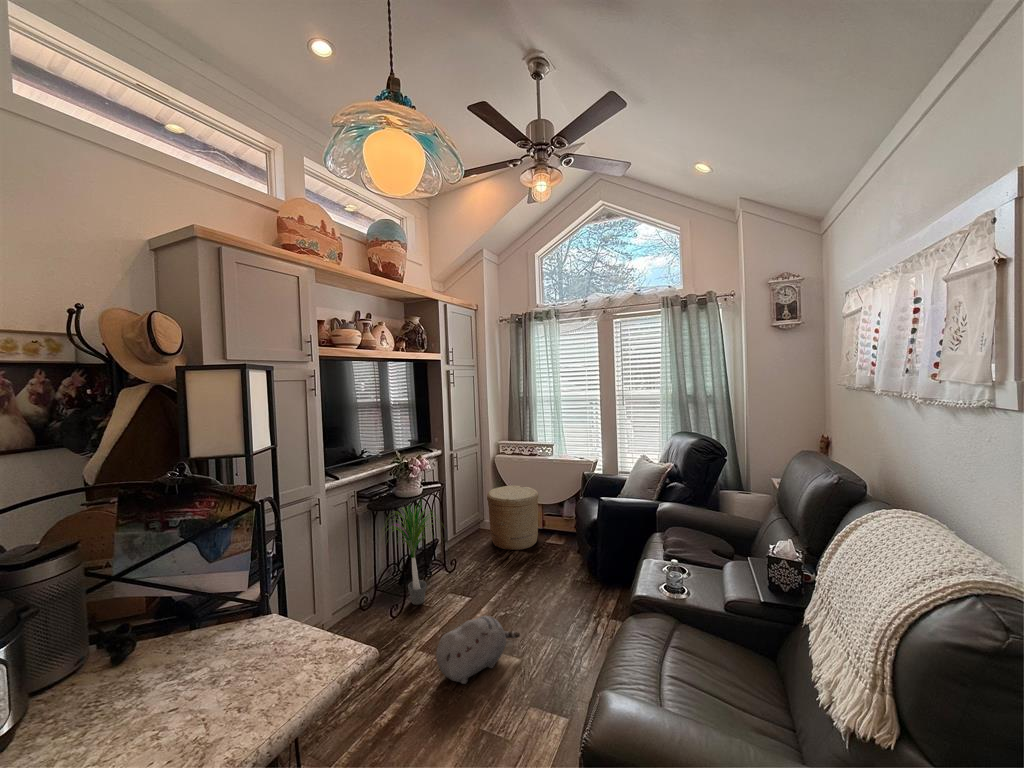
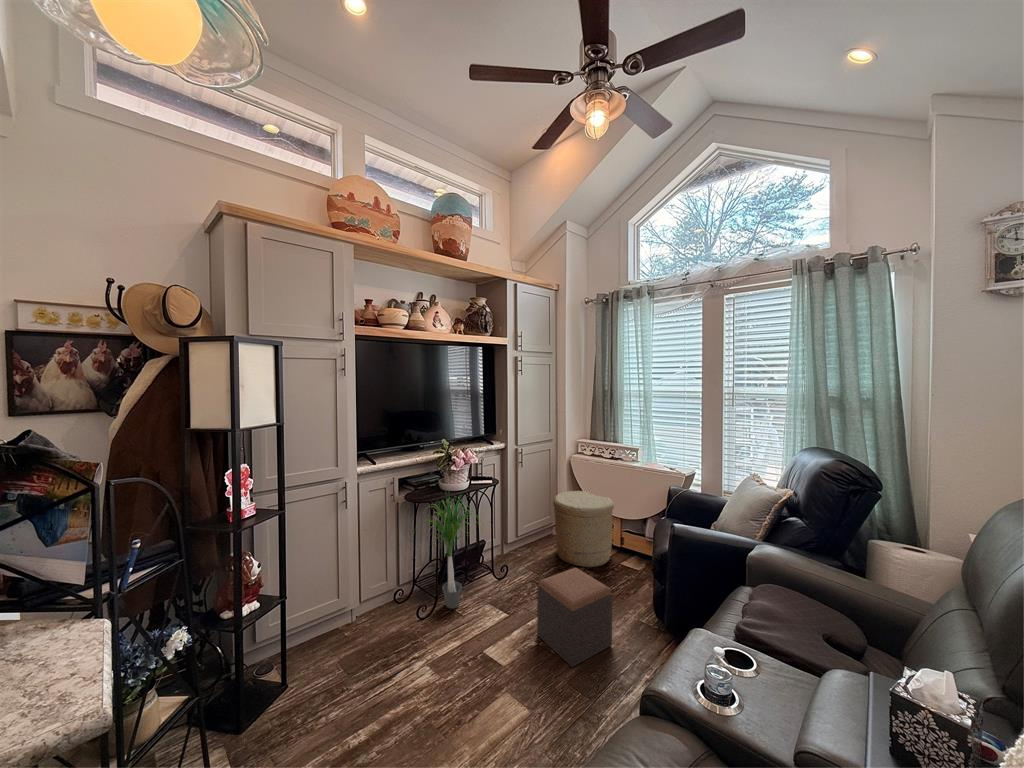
footstool: none [501,546,562,622] -> present [537,568,612,667]
plush toy: present [436,616,520,684] -> none [426,646,535,724]

